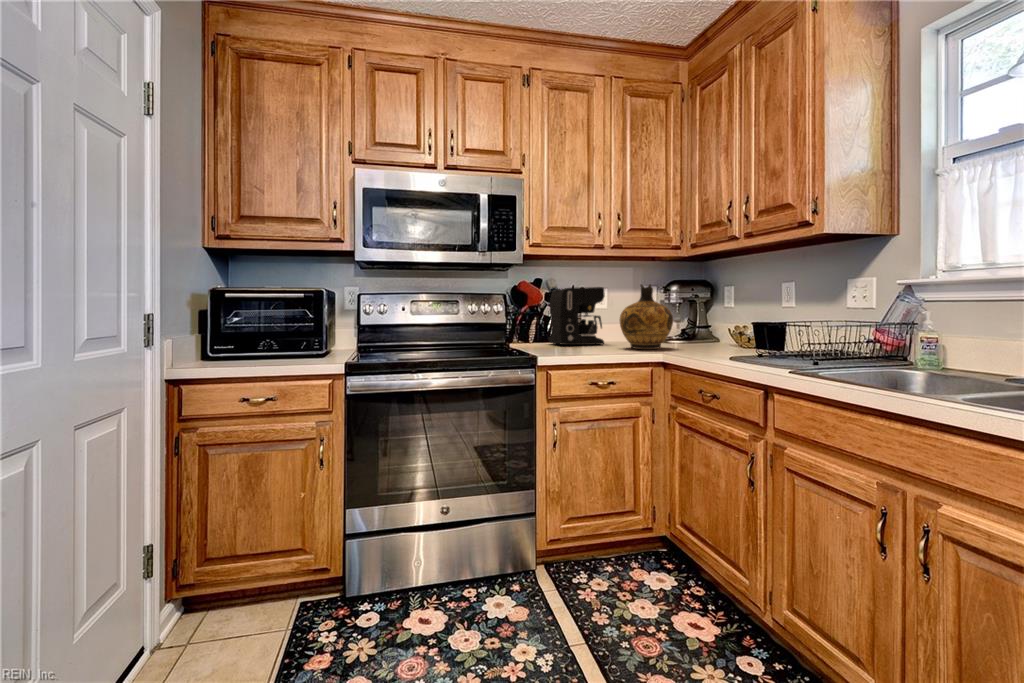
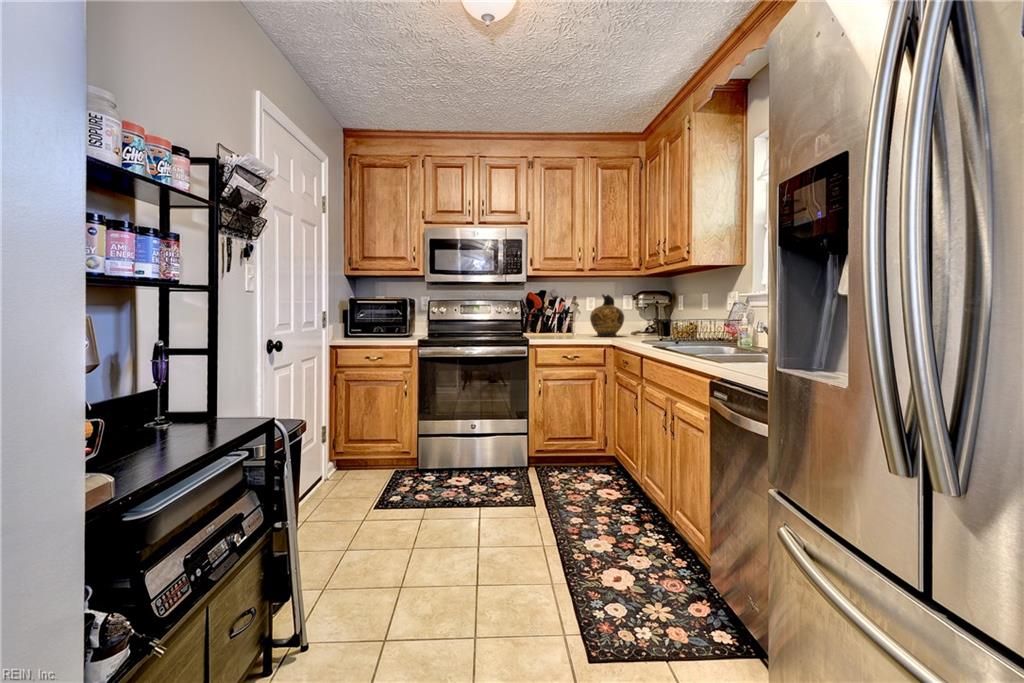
coffee maker: present [548,287,604,345] -> none [551,296,588,334]

